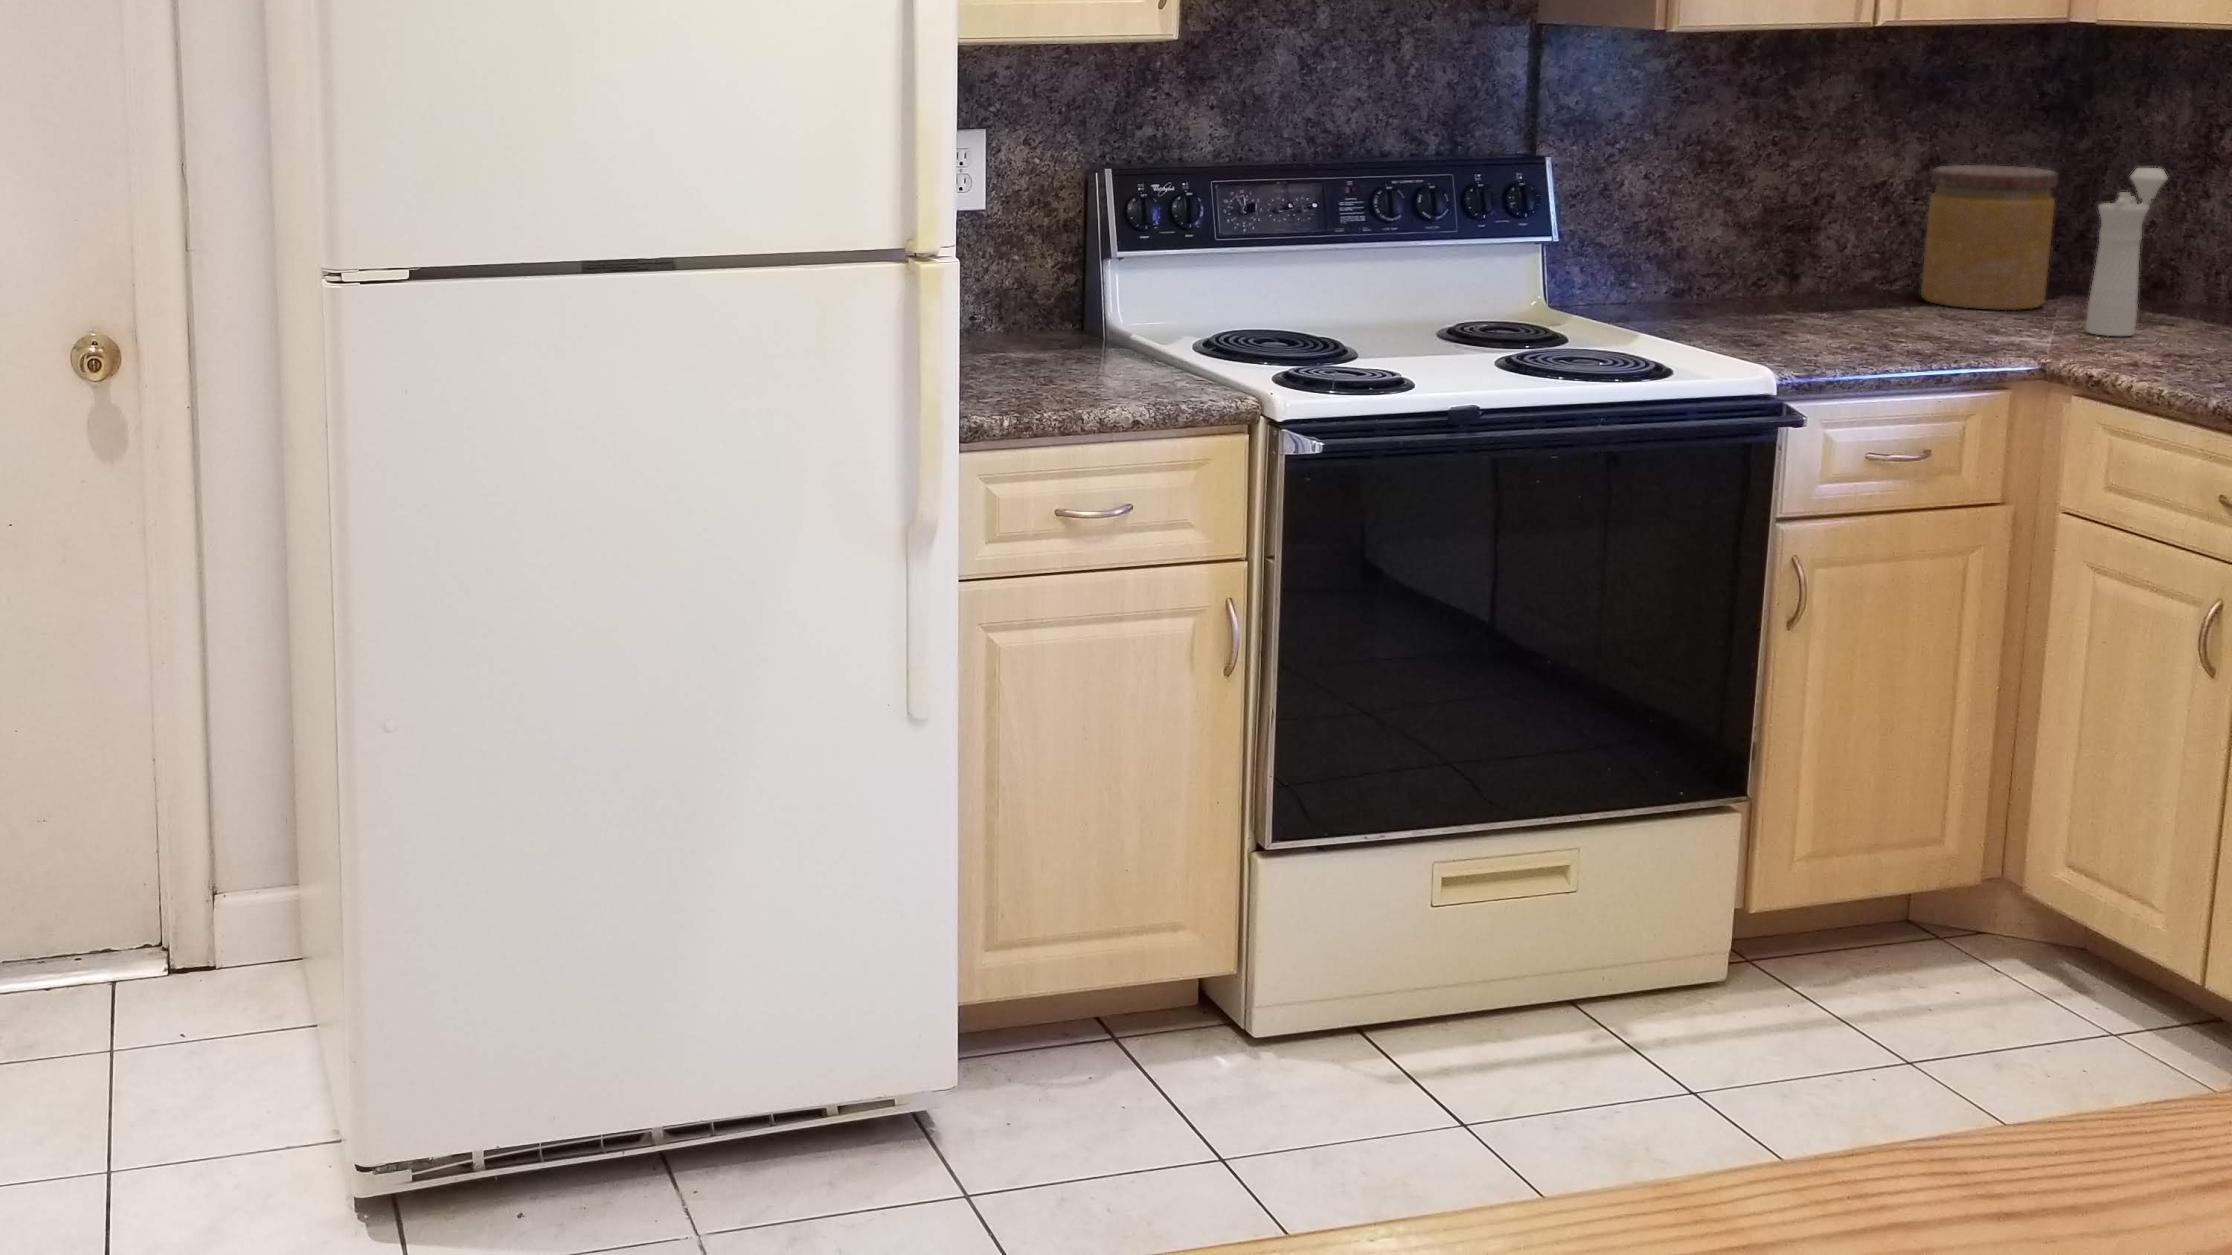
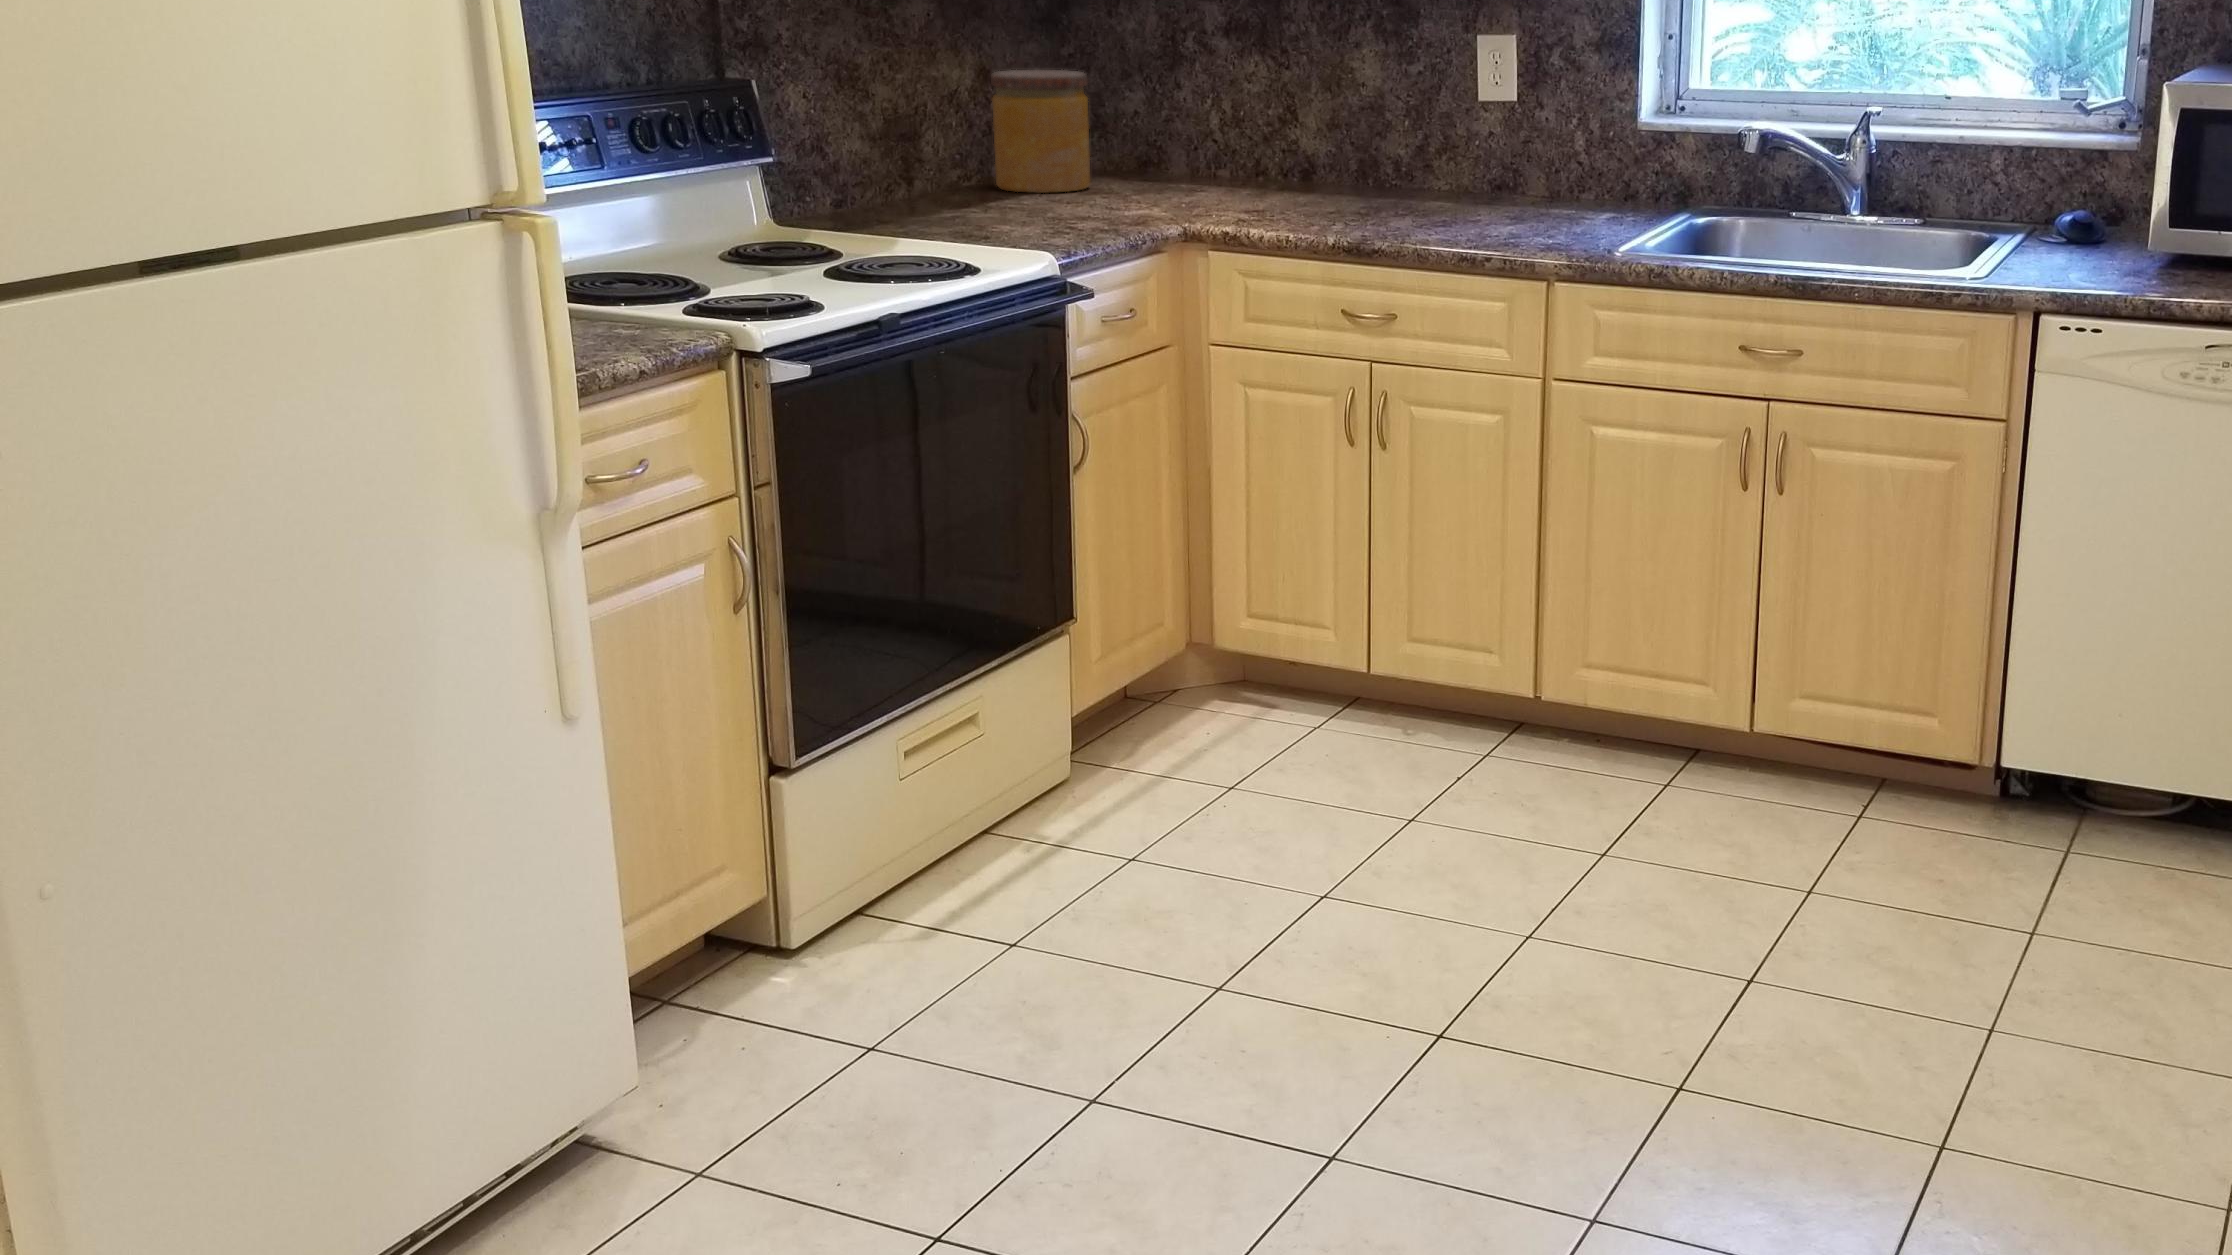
pepper mill: present [2085,168,2167,336] -> none [1156,65,1193,202]

